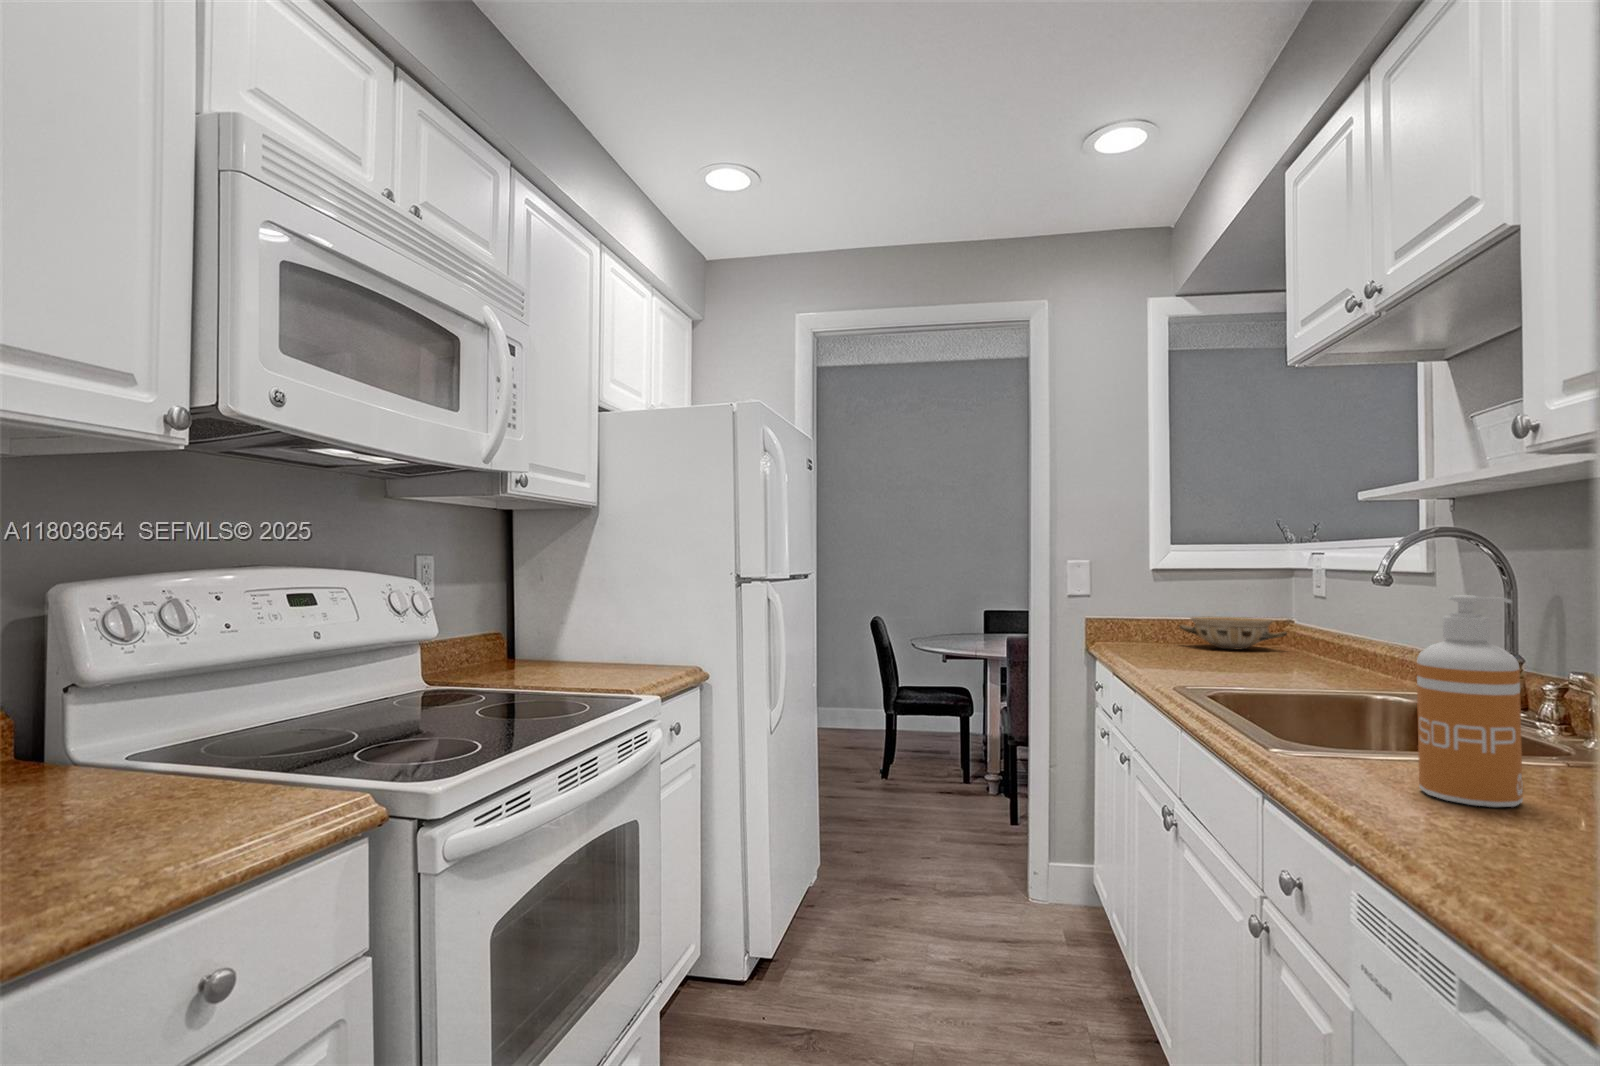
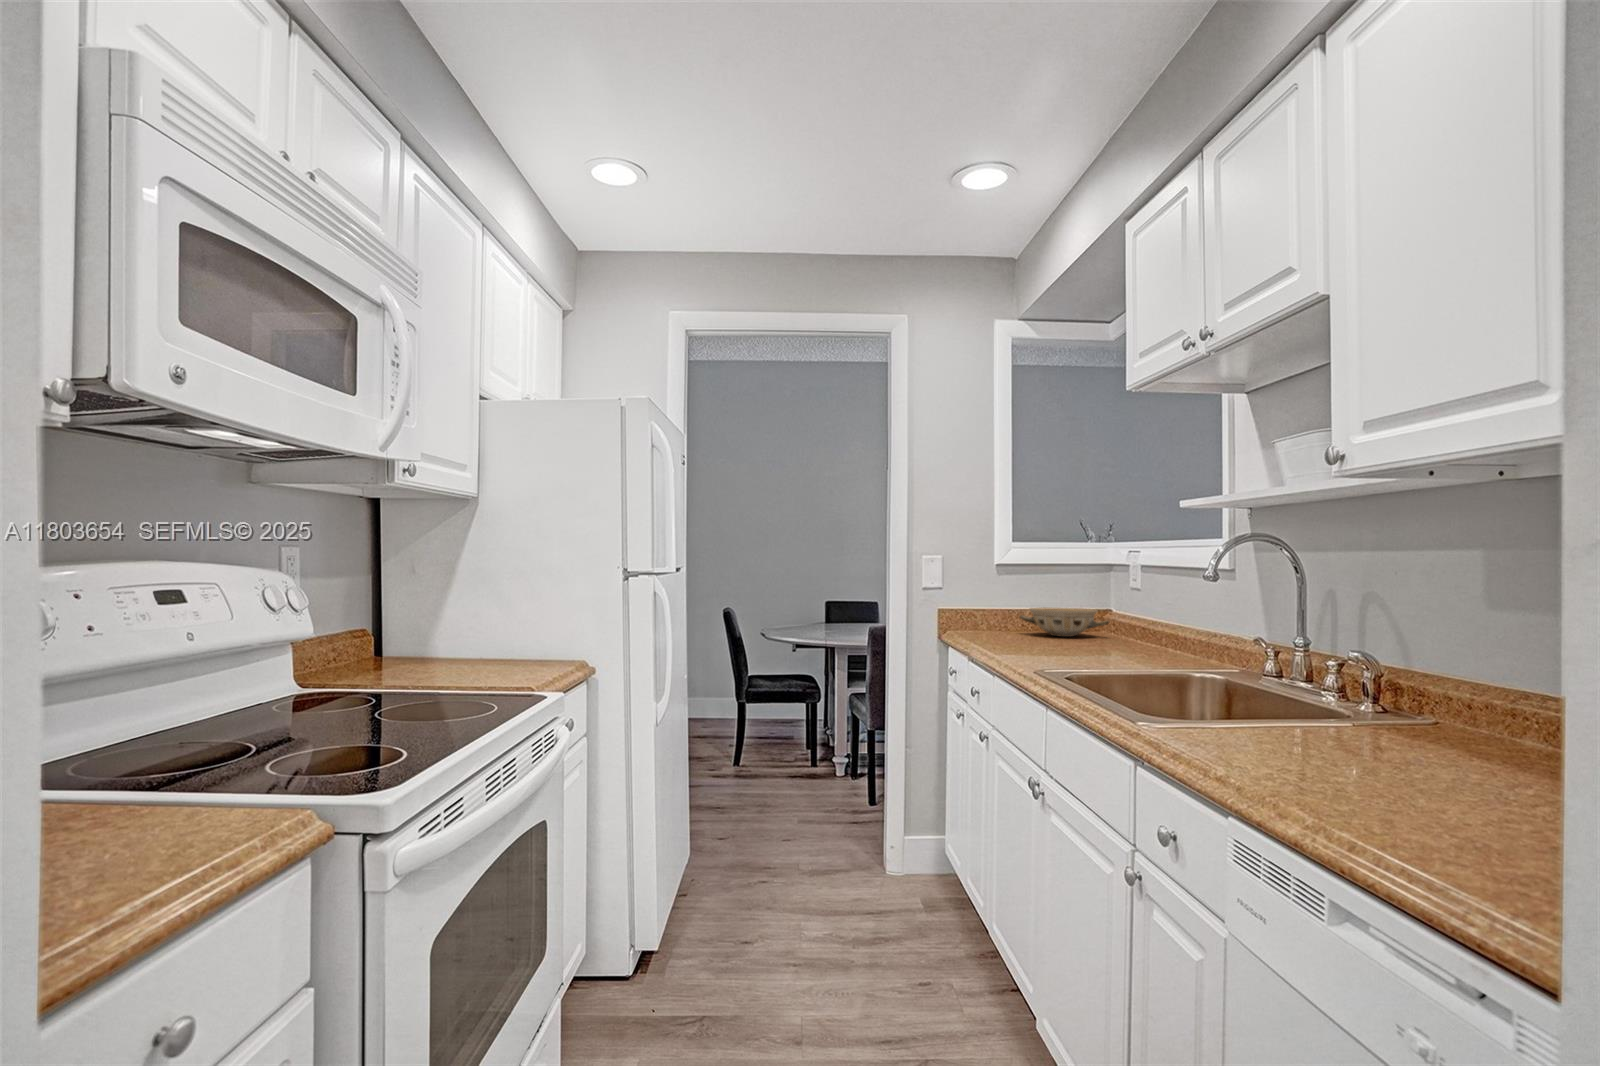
soap dispenser: present [1417,595,1523,807] -> none [1262,592,1338,762]

